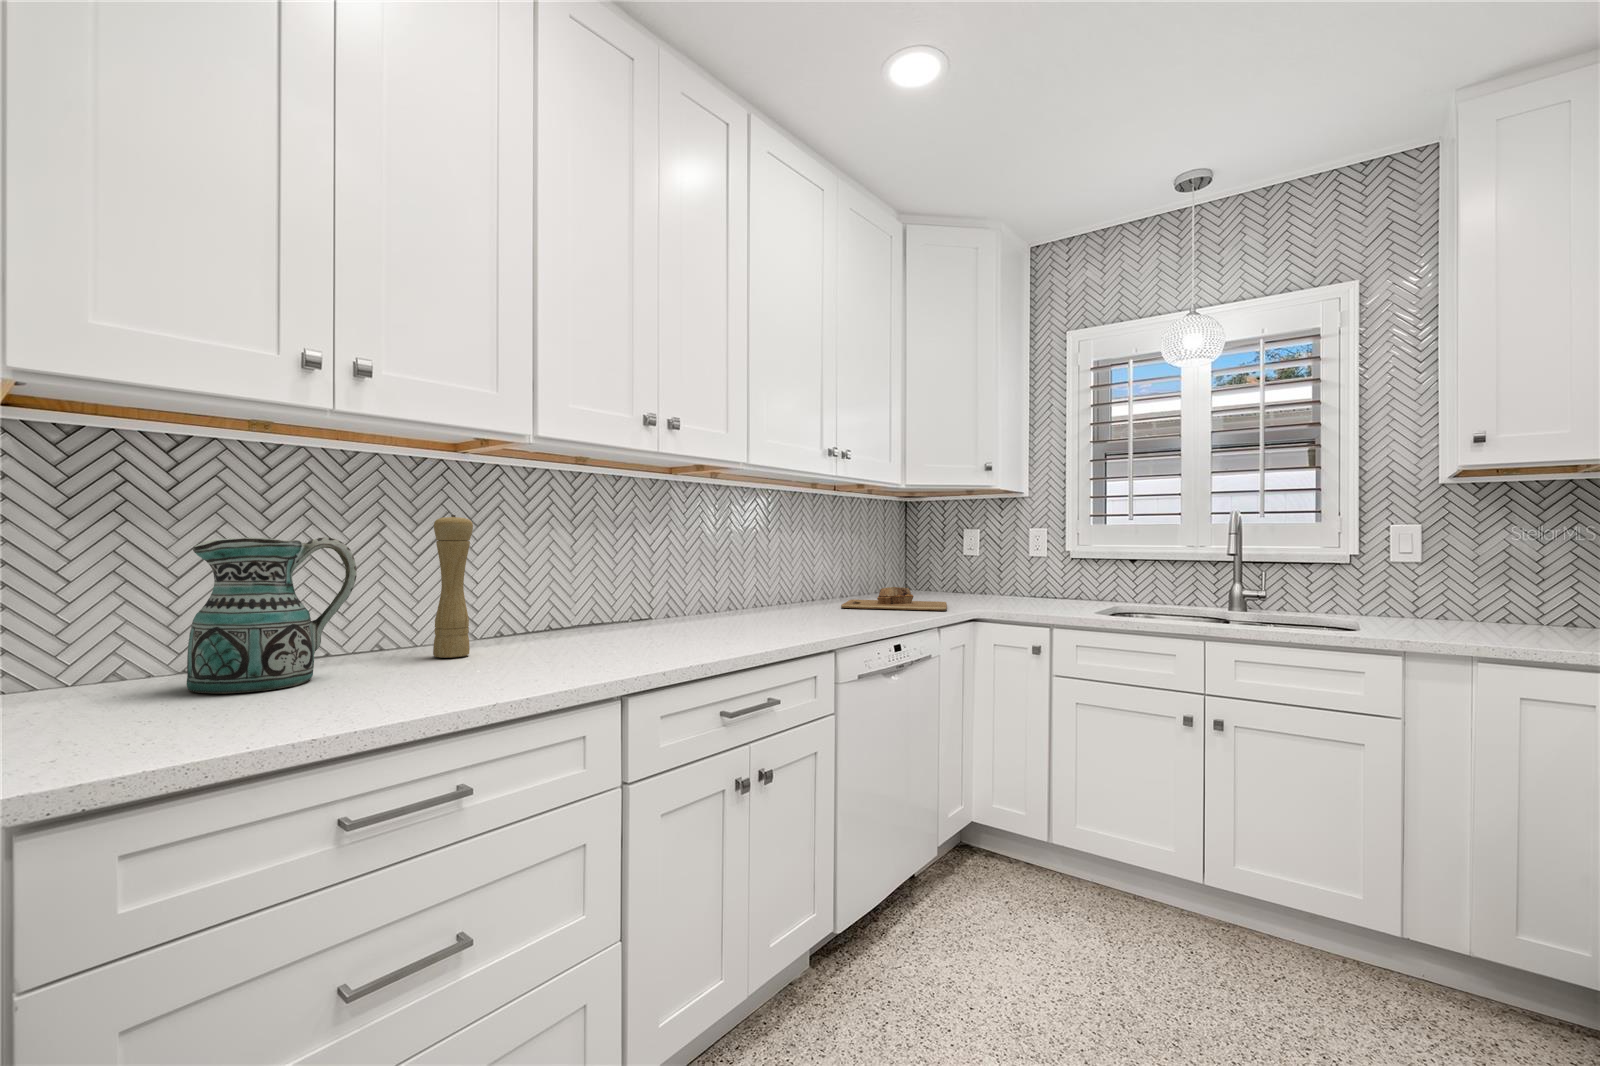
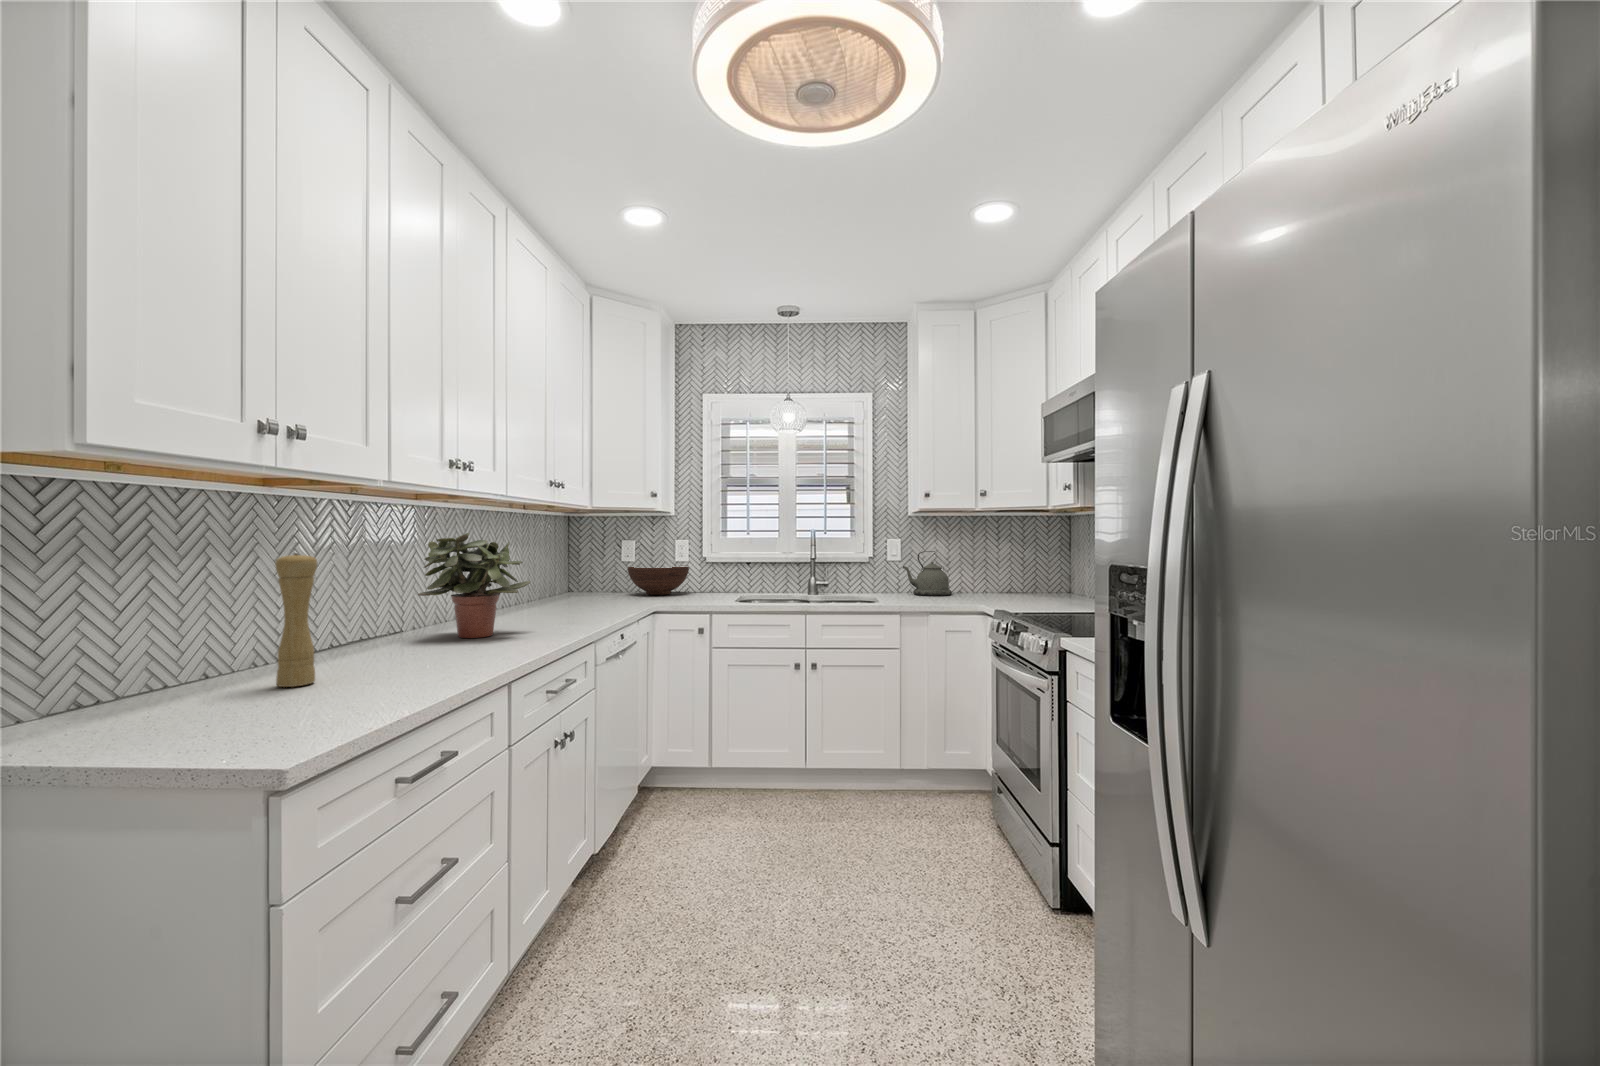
potted plant: none [651,506,774,628] -> present [418,533,530,638]
ceramic pitcher: present [187,537,357,693] -> none [89,583,248,743]
kettle: none [1425,547,1549,631] -> present [903,551,952,596]
fruit bowl: none [968,561,1049,599] -> present [628,567,689,595]
cutting board: present [841,587,947,611] -> none [543,591,635,612]

